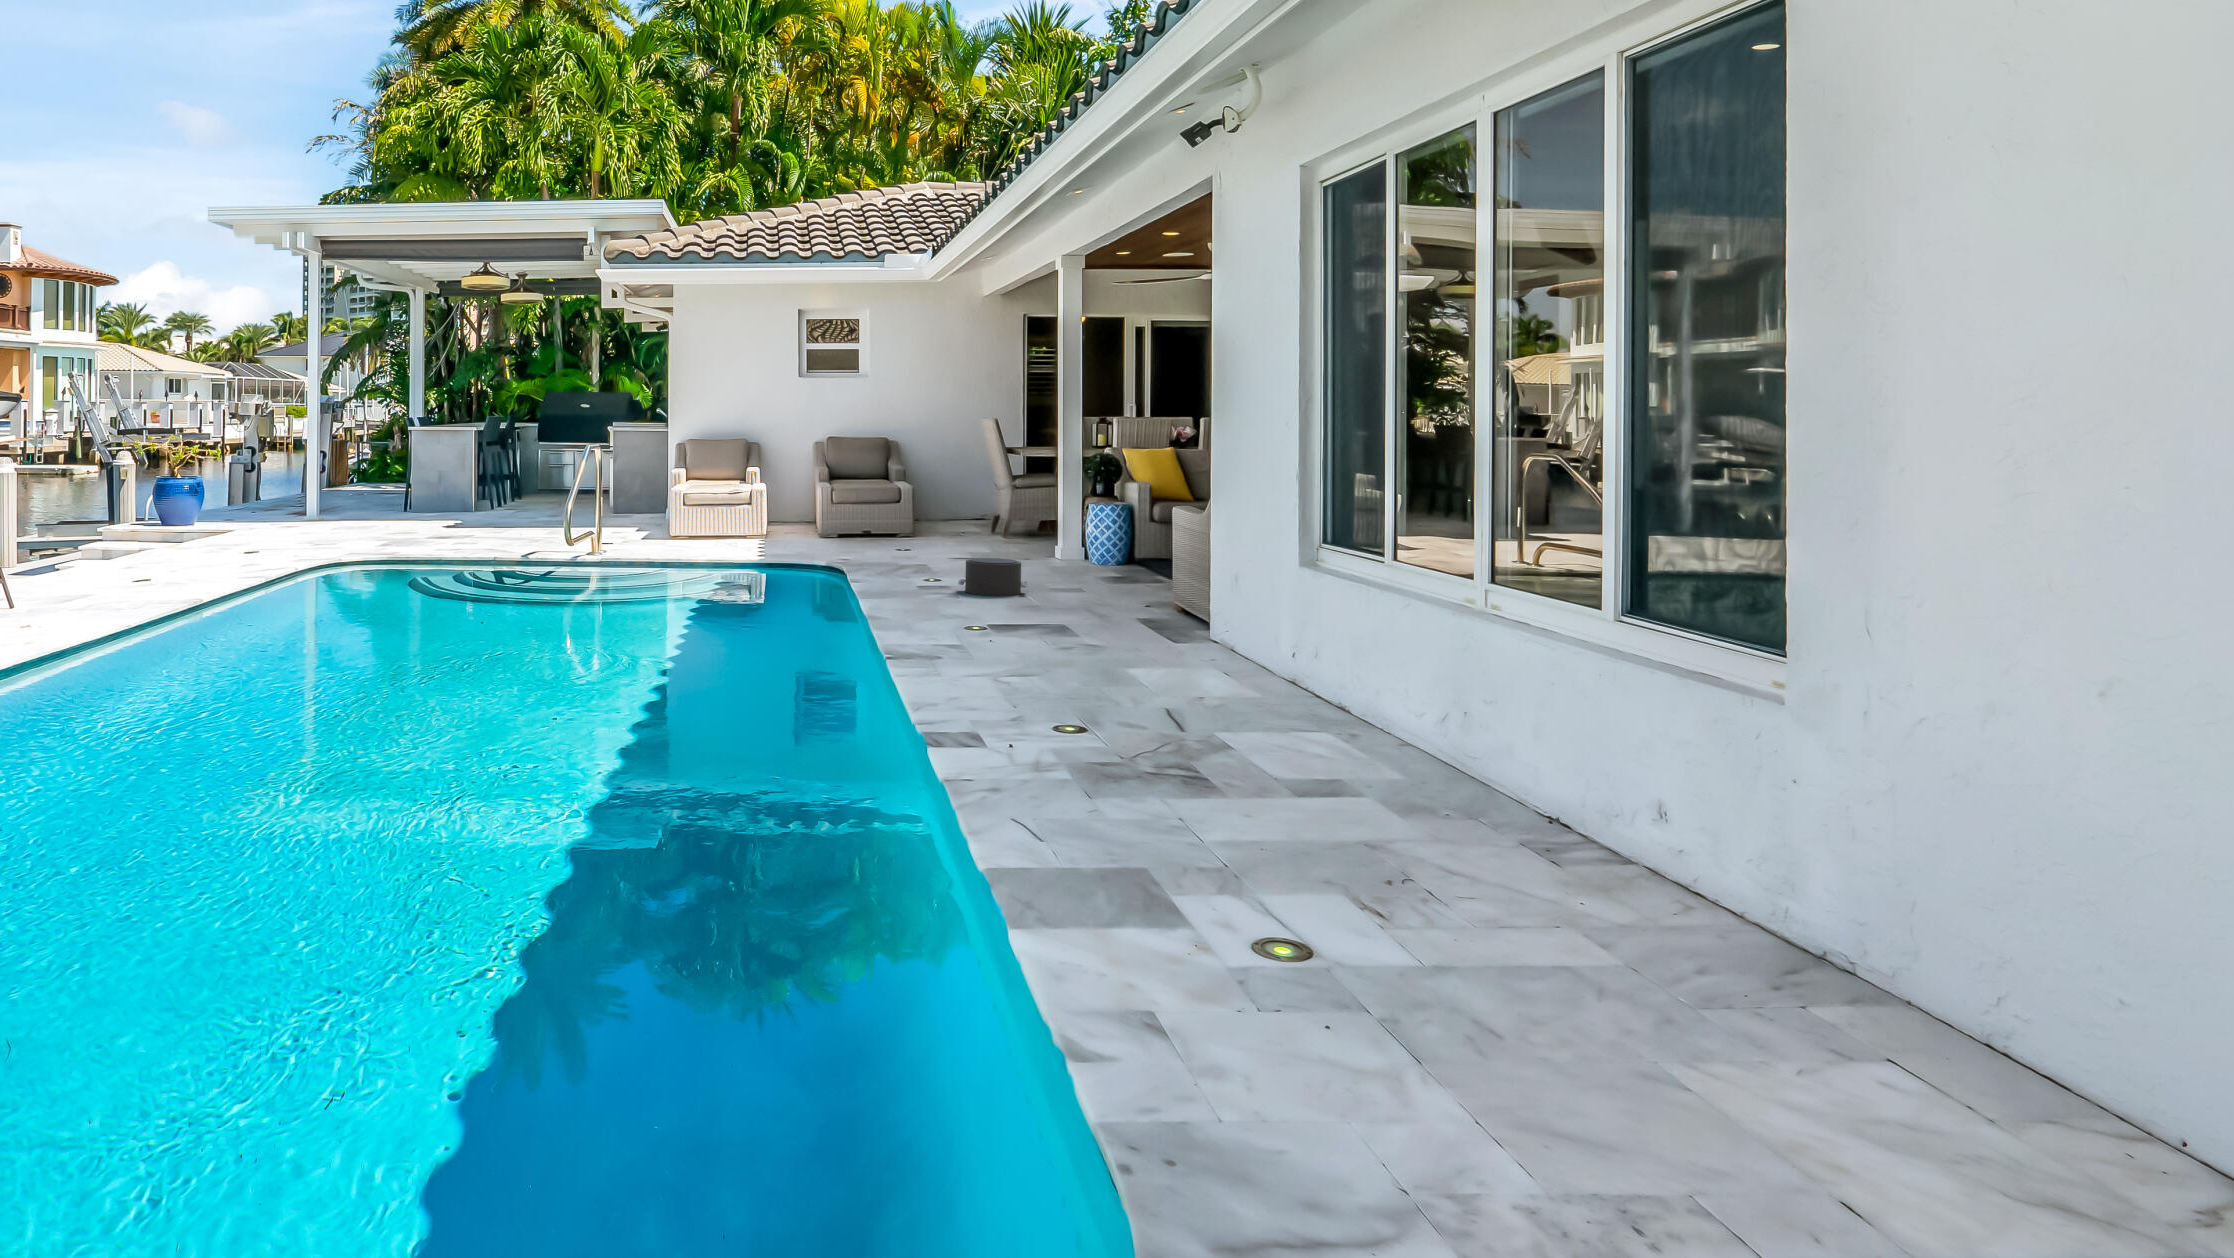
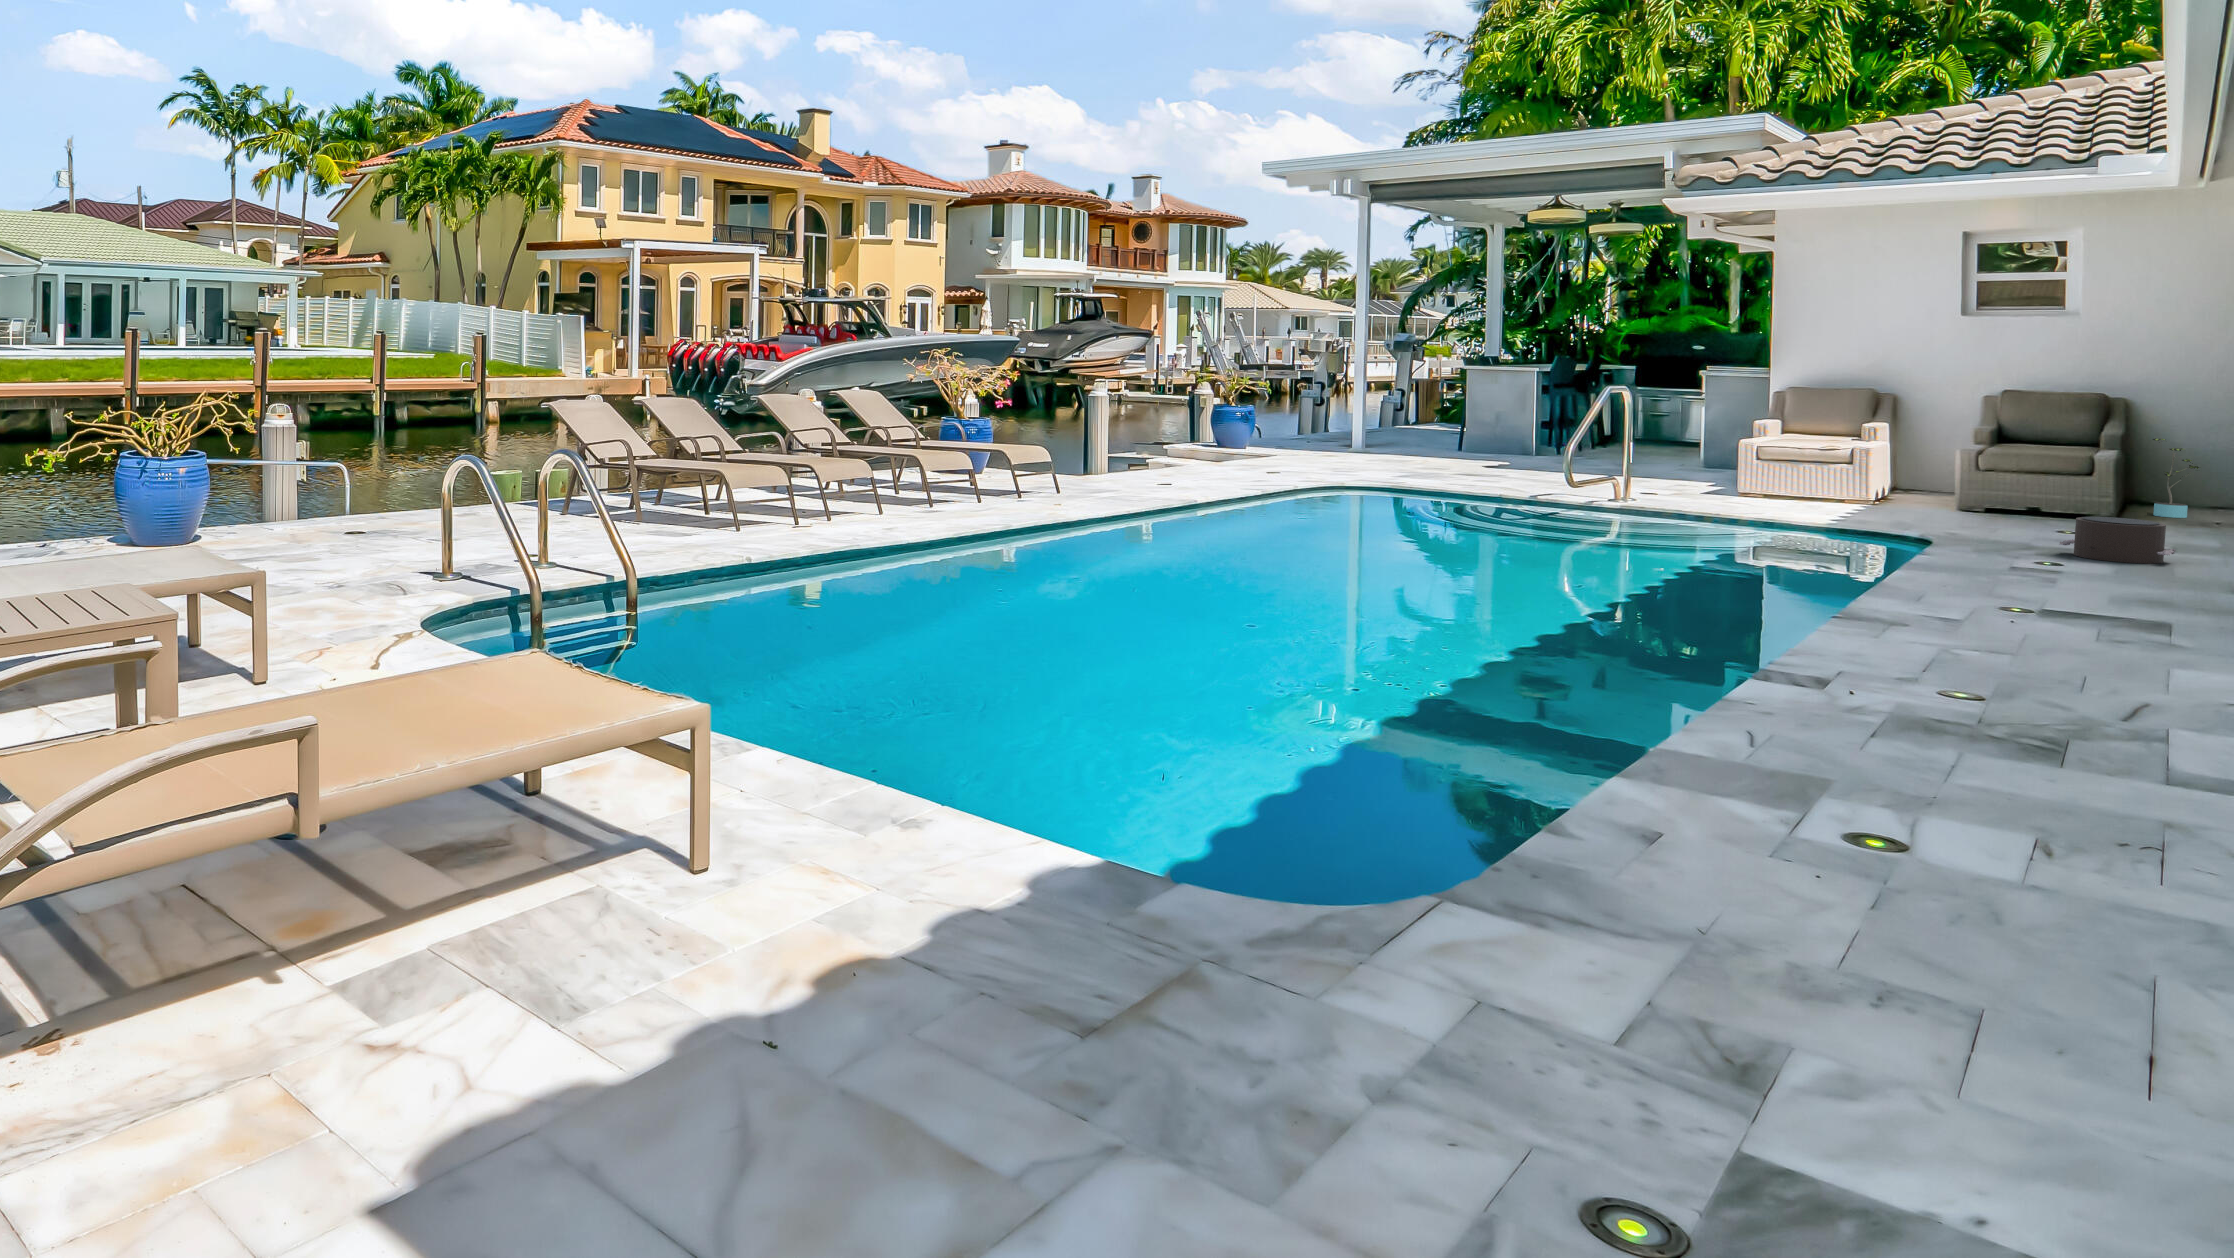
potted plant: none [957,488,986,551] -> present [2153,438,2199,518]

